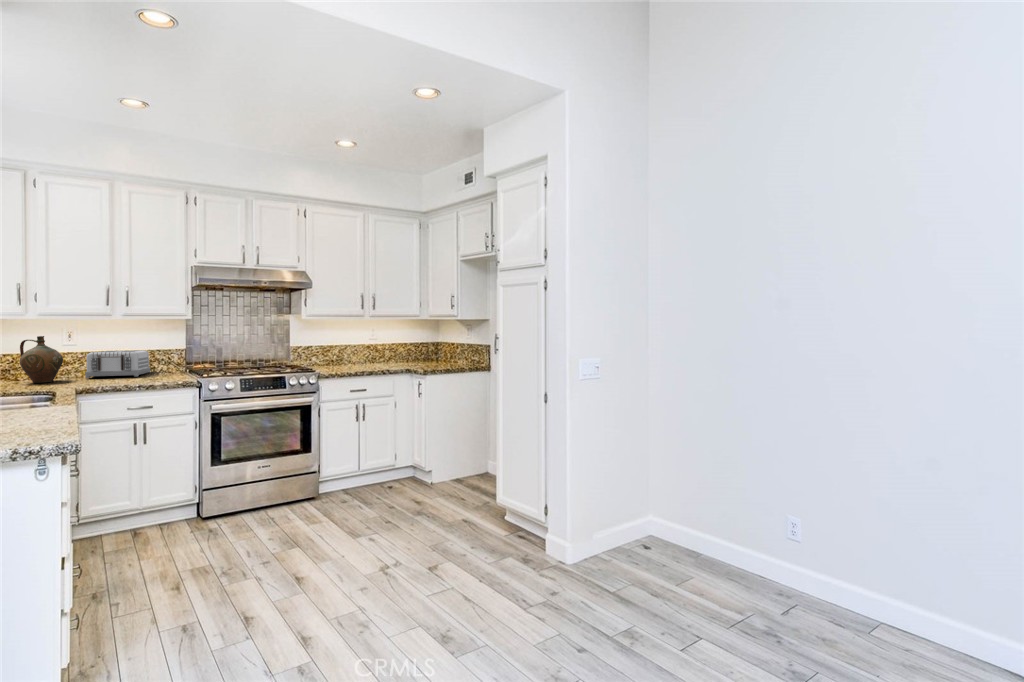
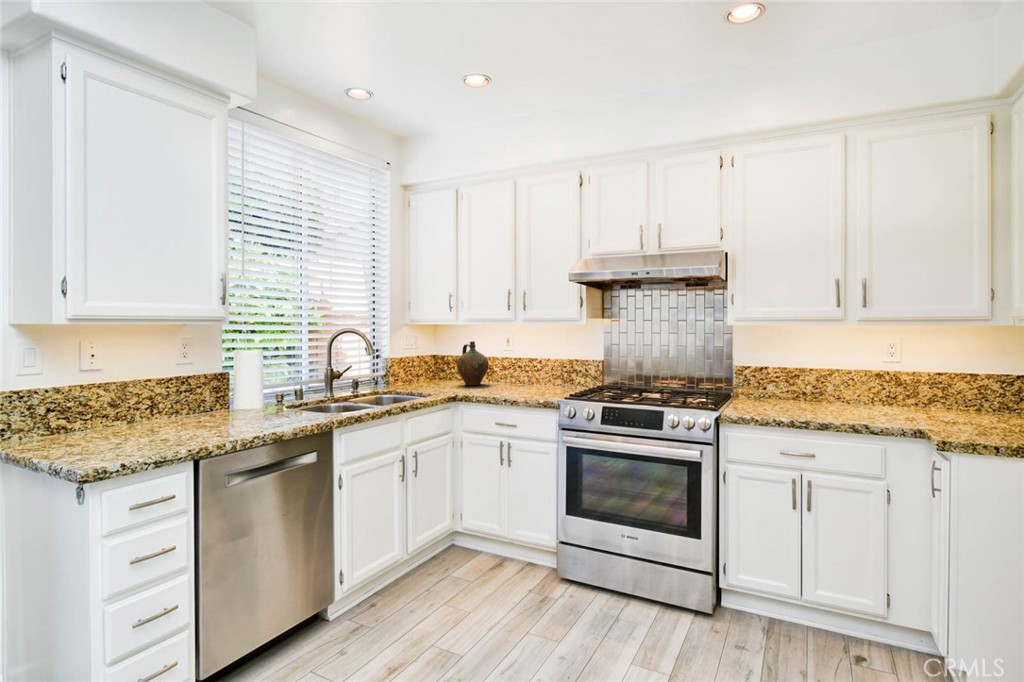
toaster: present [85,350,150,378] -> none [503,358,568,388]

